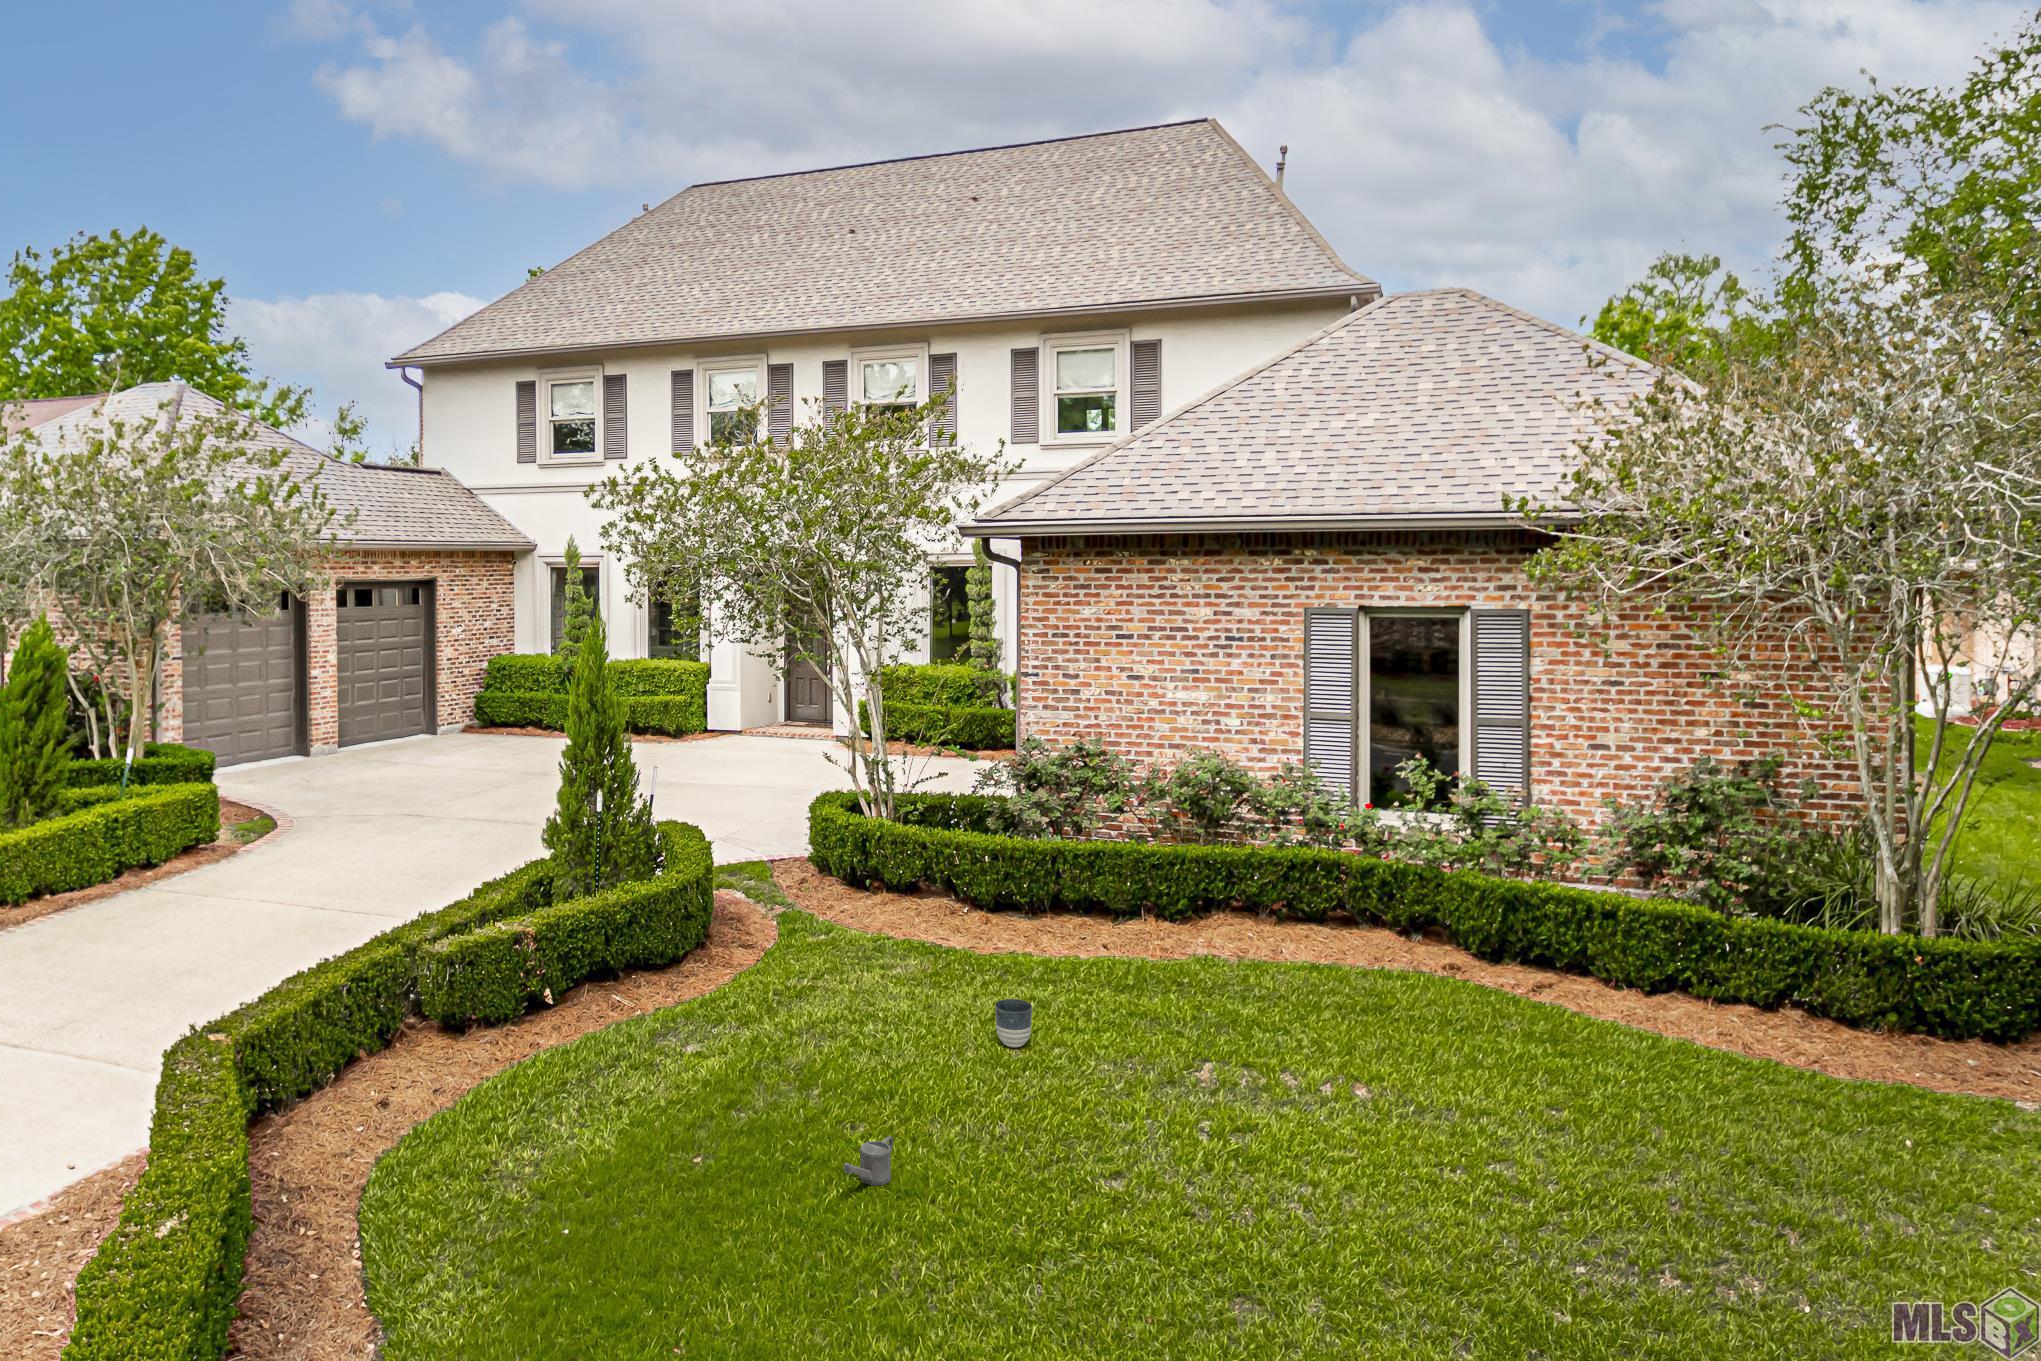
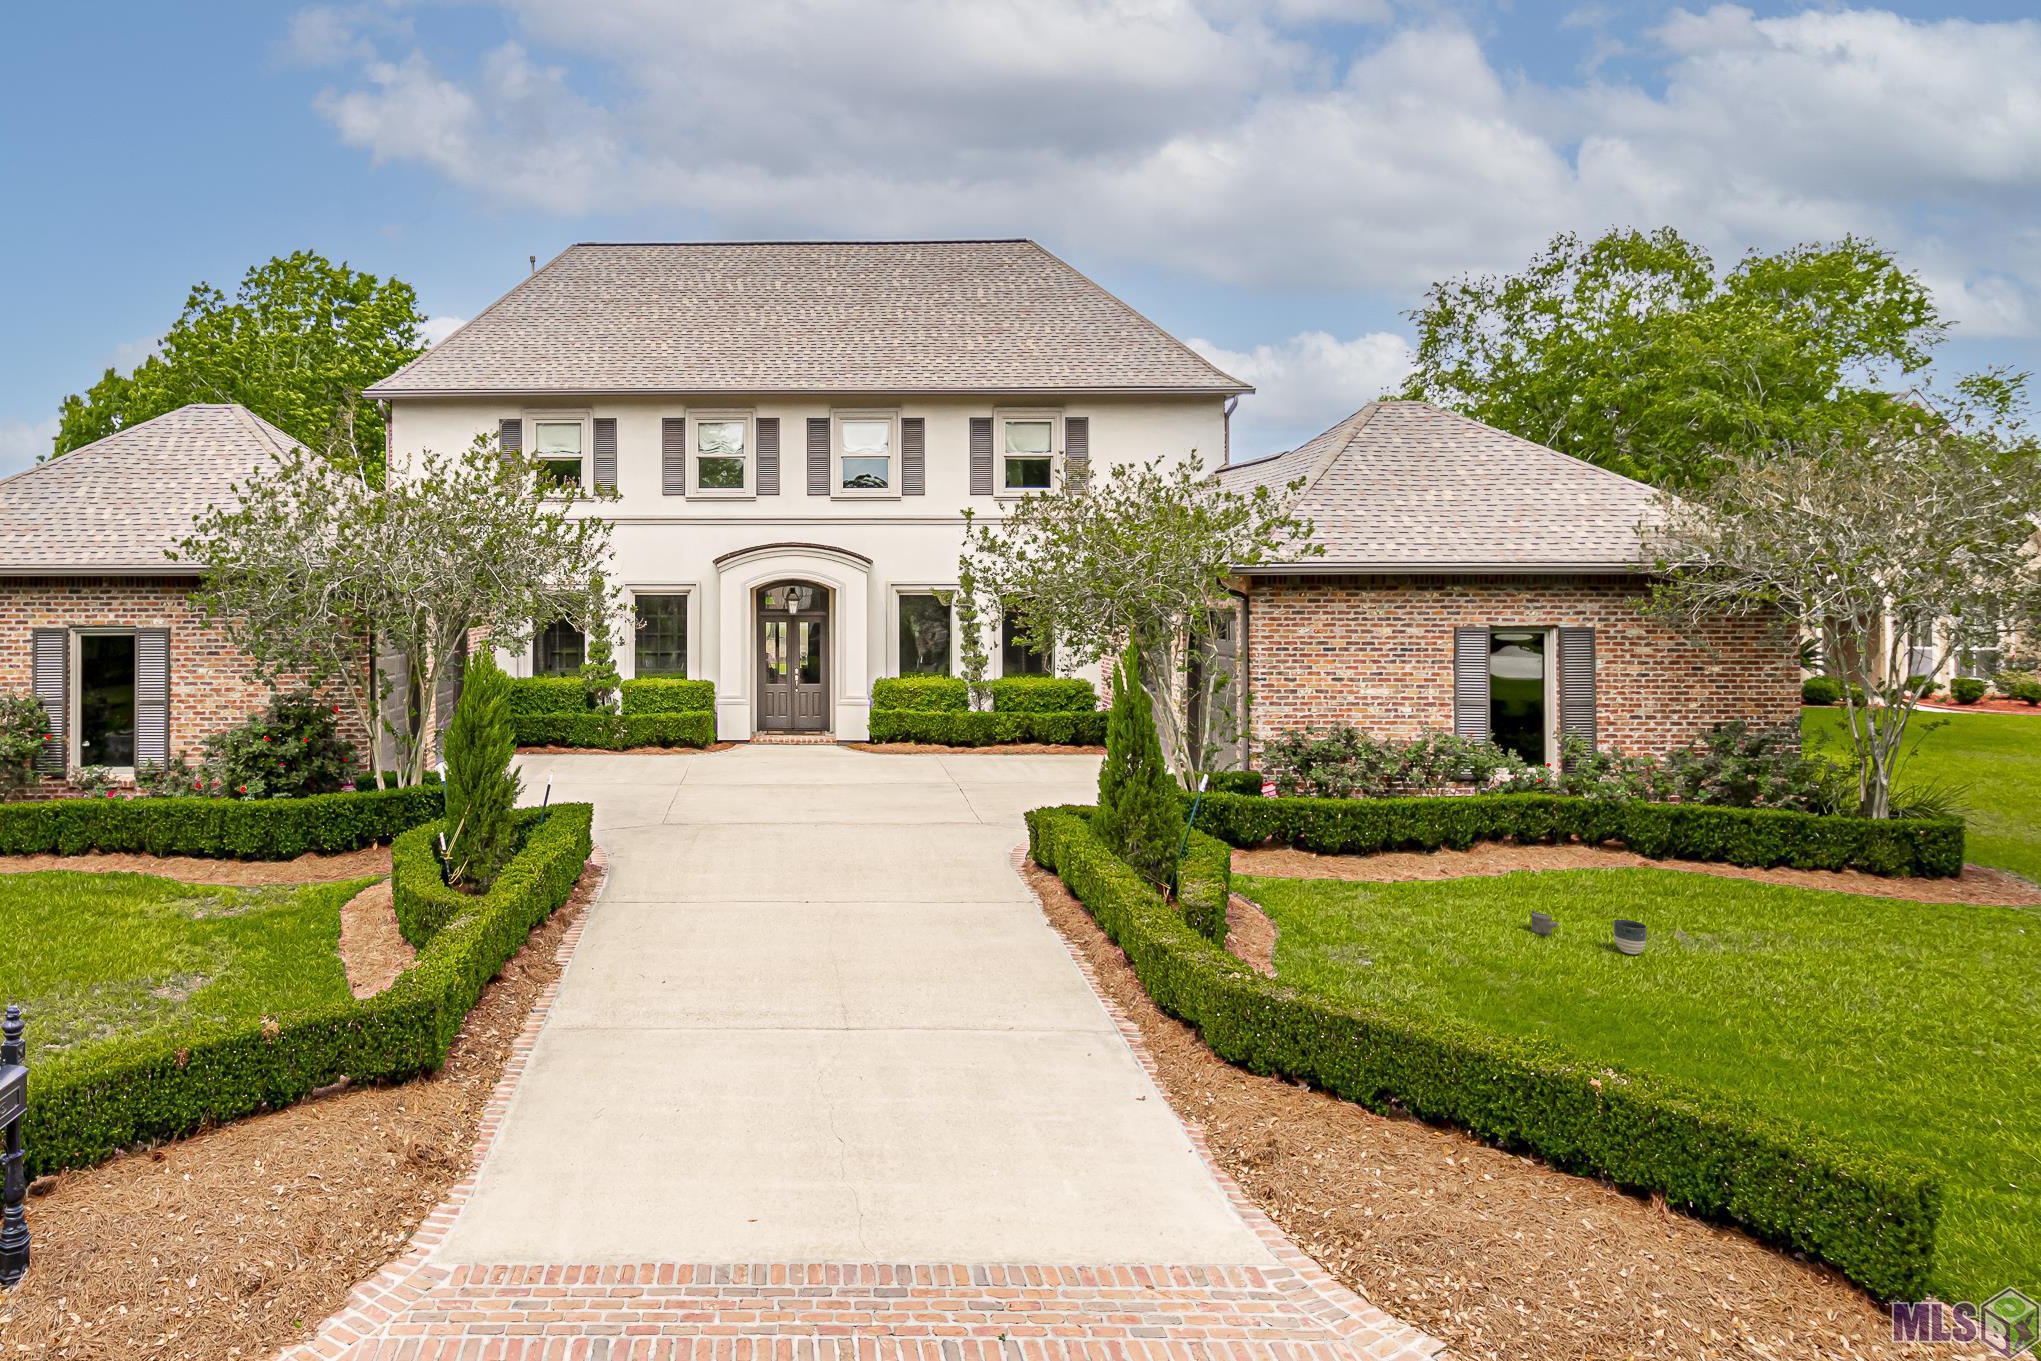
watering can: present [844,1136,893,1186] -> present [1531,910,1558,935]

